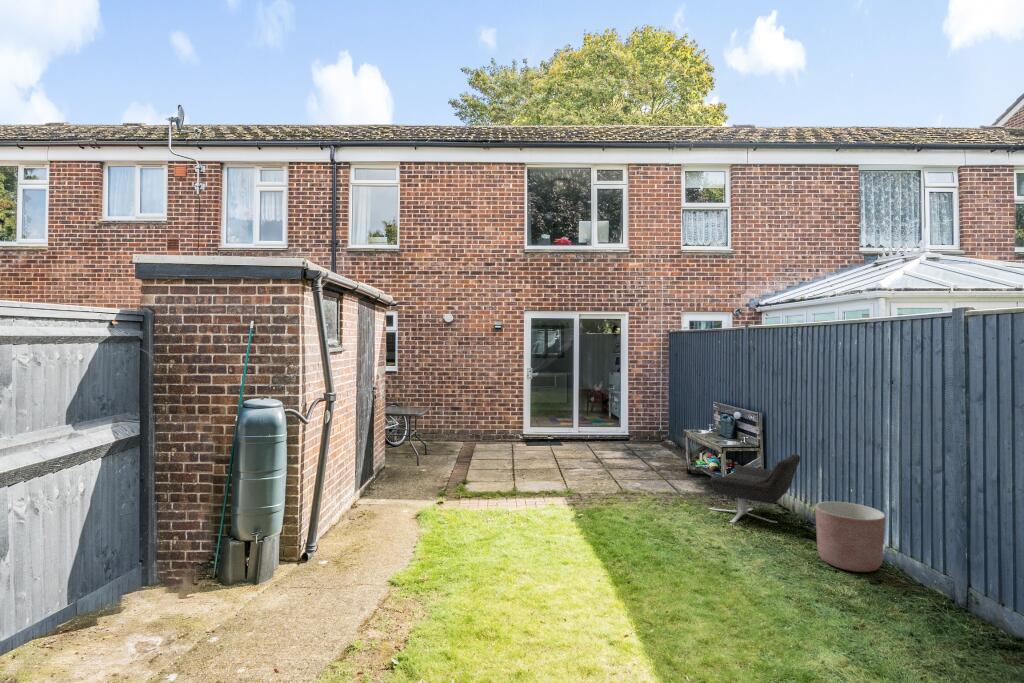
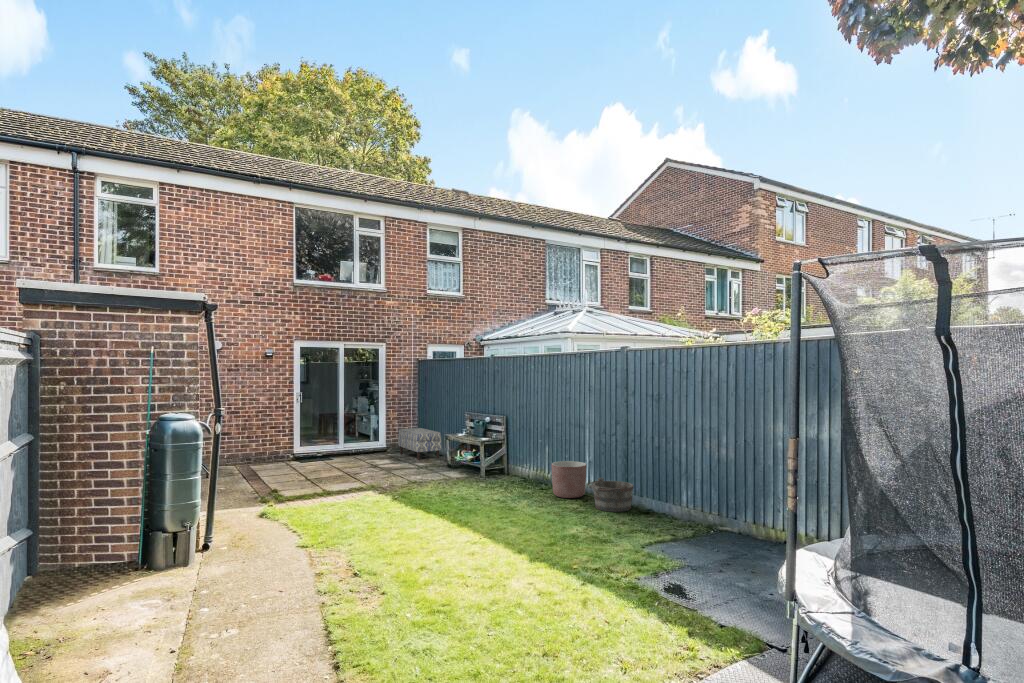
bench: none [642,416,689,458] -> present [398,428,441,460]
lounge chair: present [710,454,800,523] -> none [479,439,534,488]
bucket: none [876,550,986,633] -> present [588,478,634,512]

